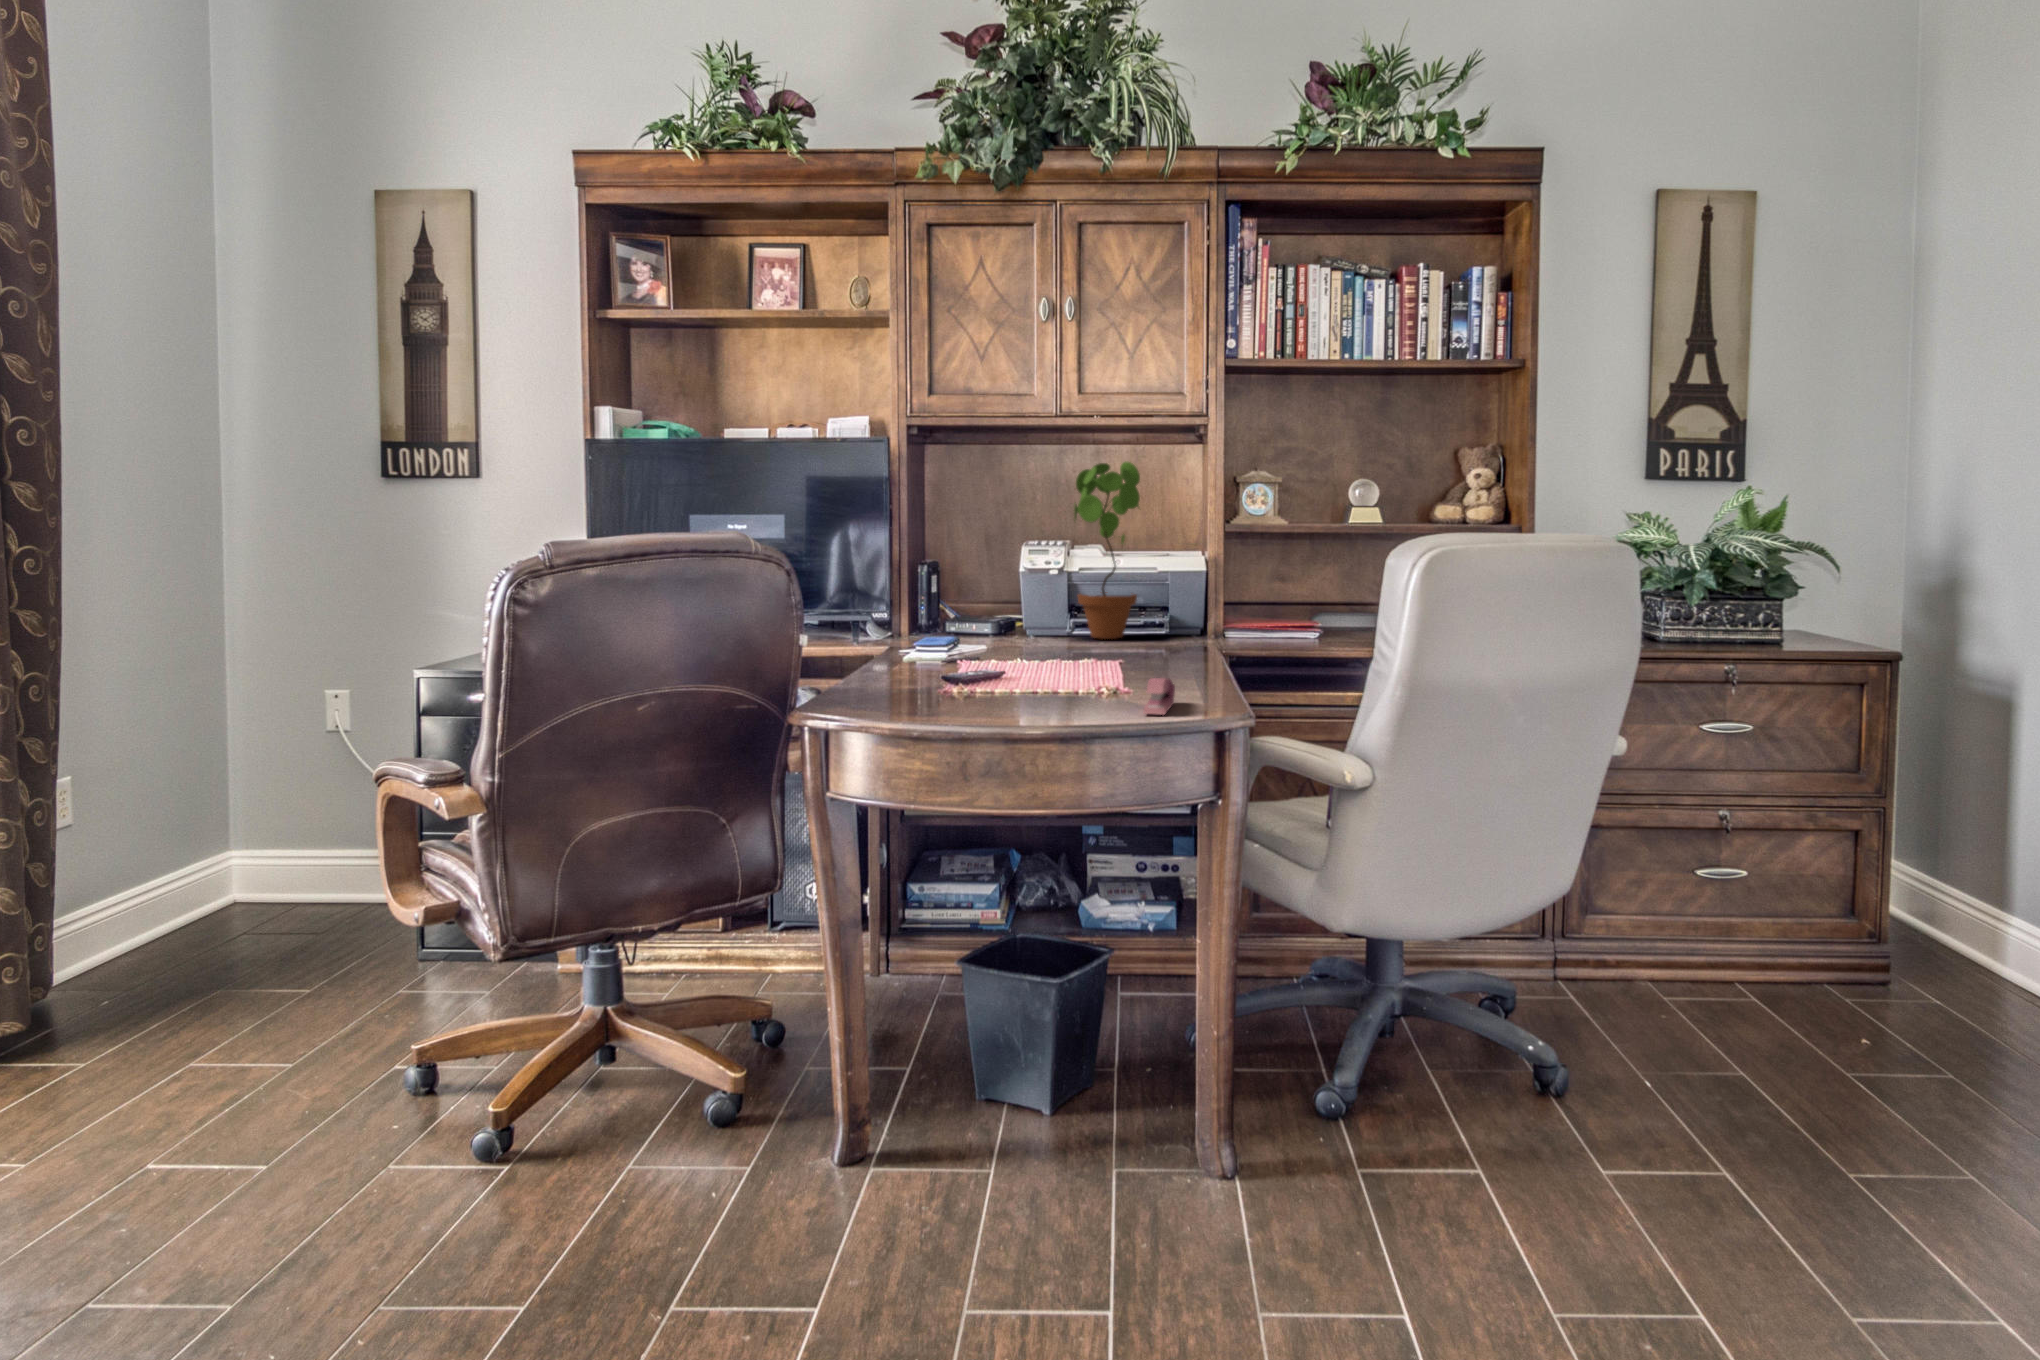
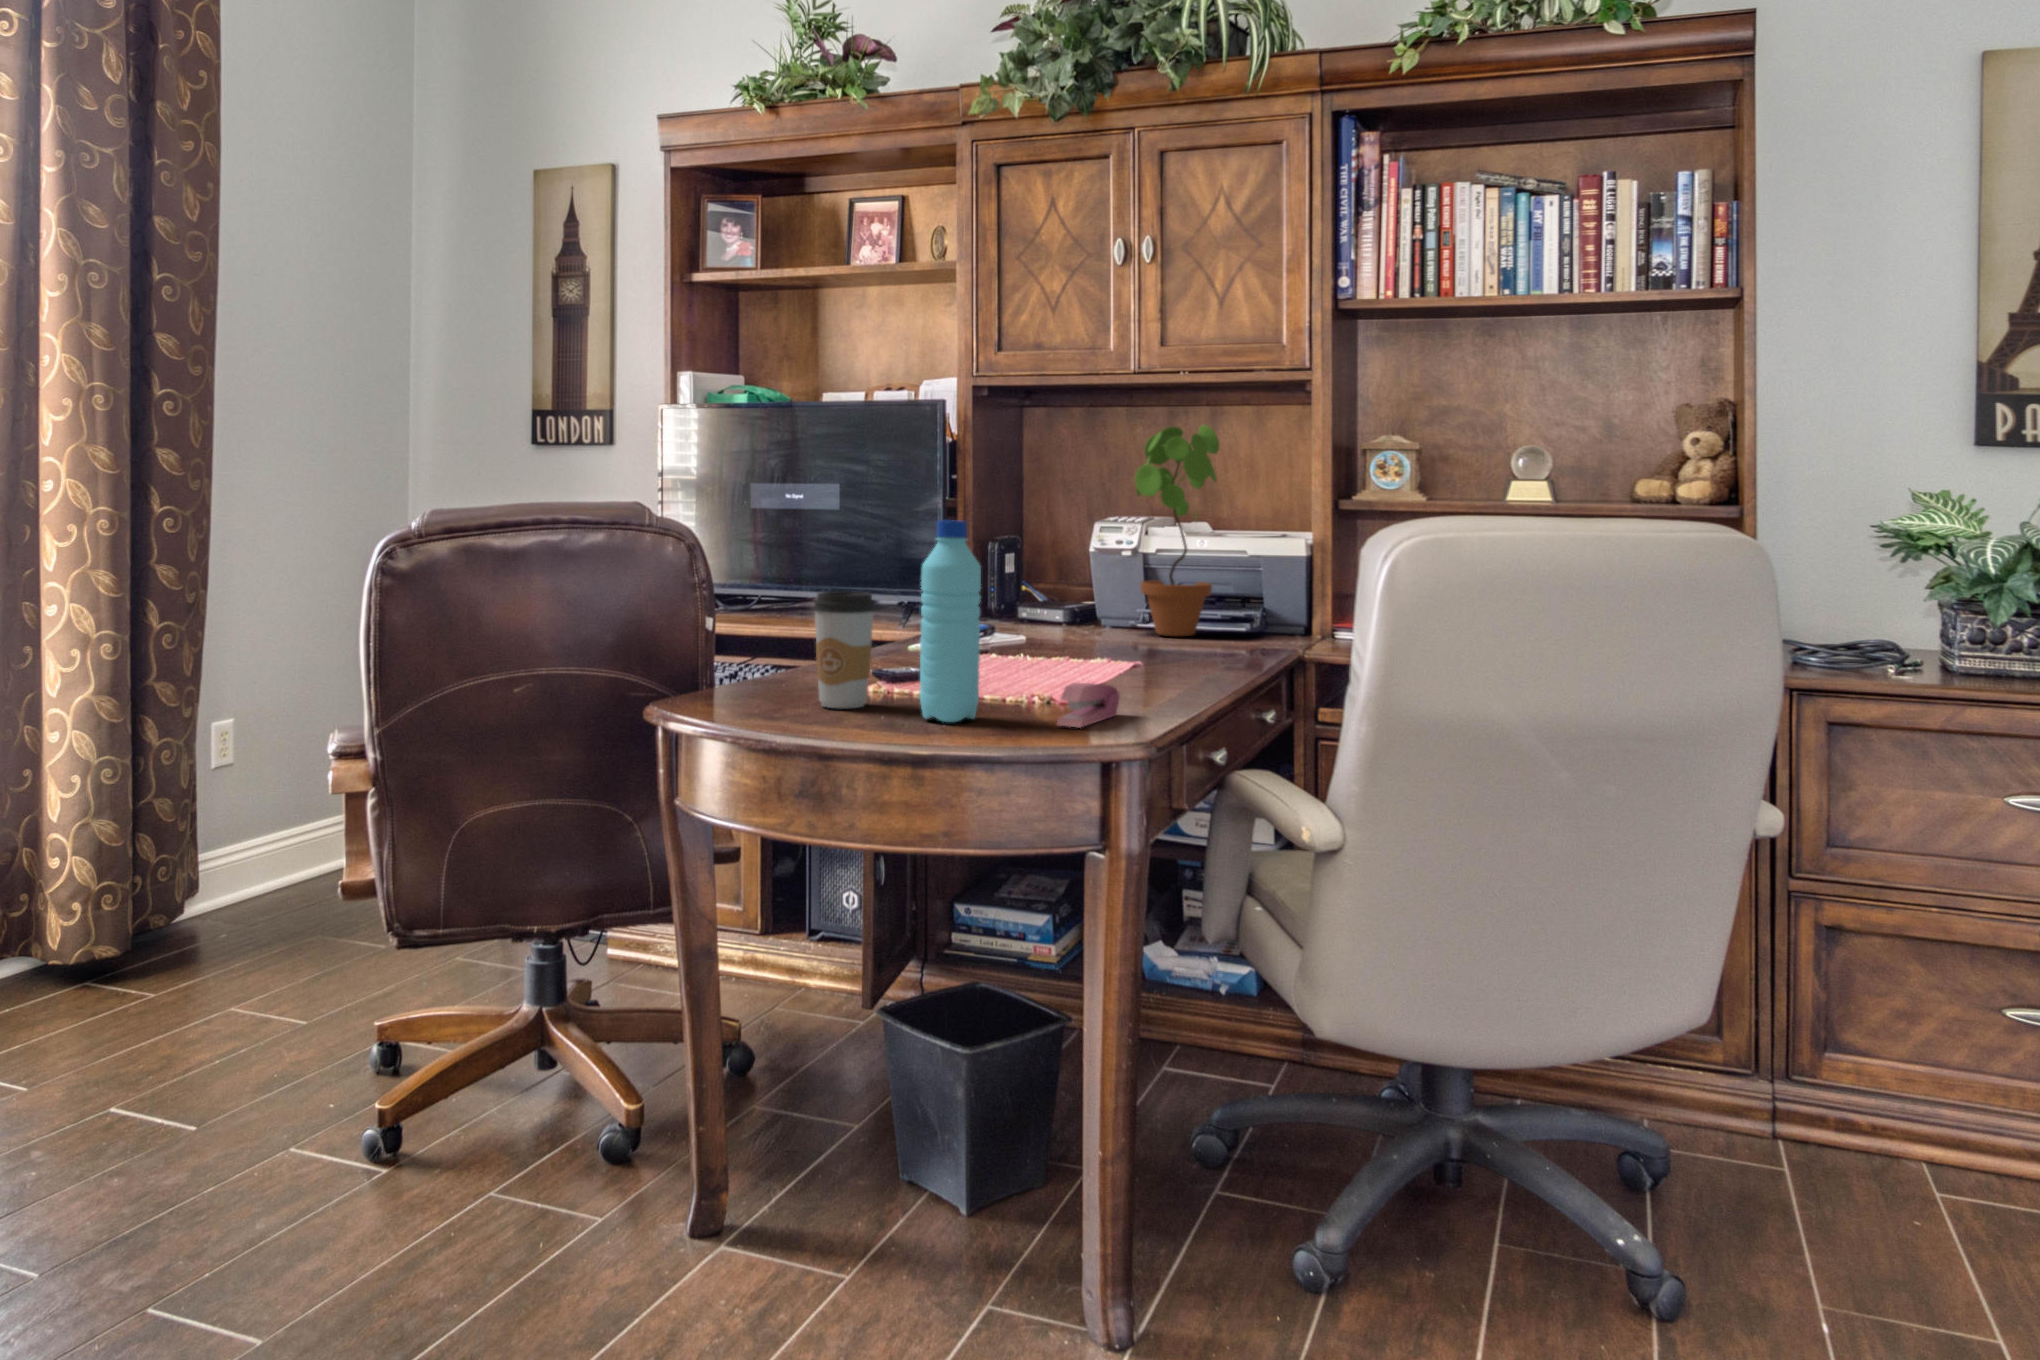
water bottle: none [1020,545,1071,717] -> present [920,520,981,722]
coffee cup: none [906,610,962,712] -> present [814,591,875,708]

